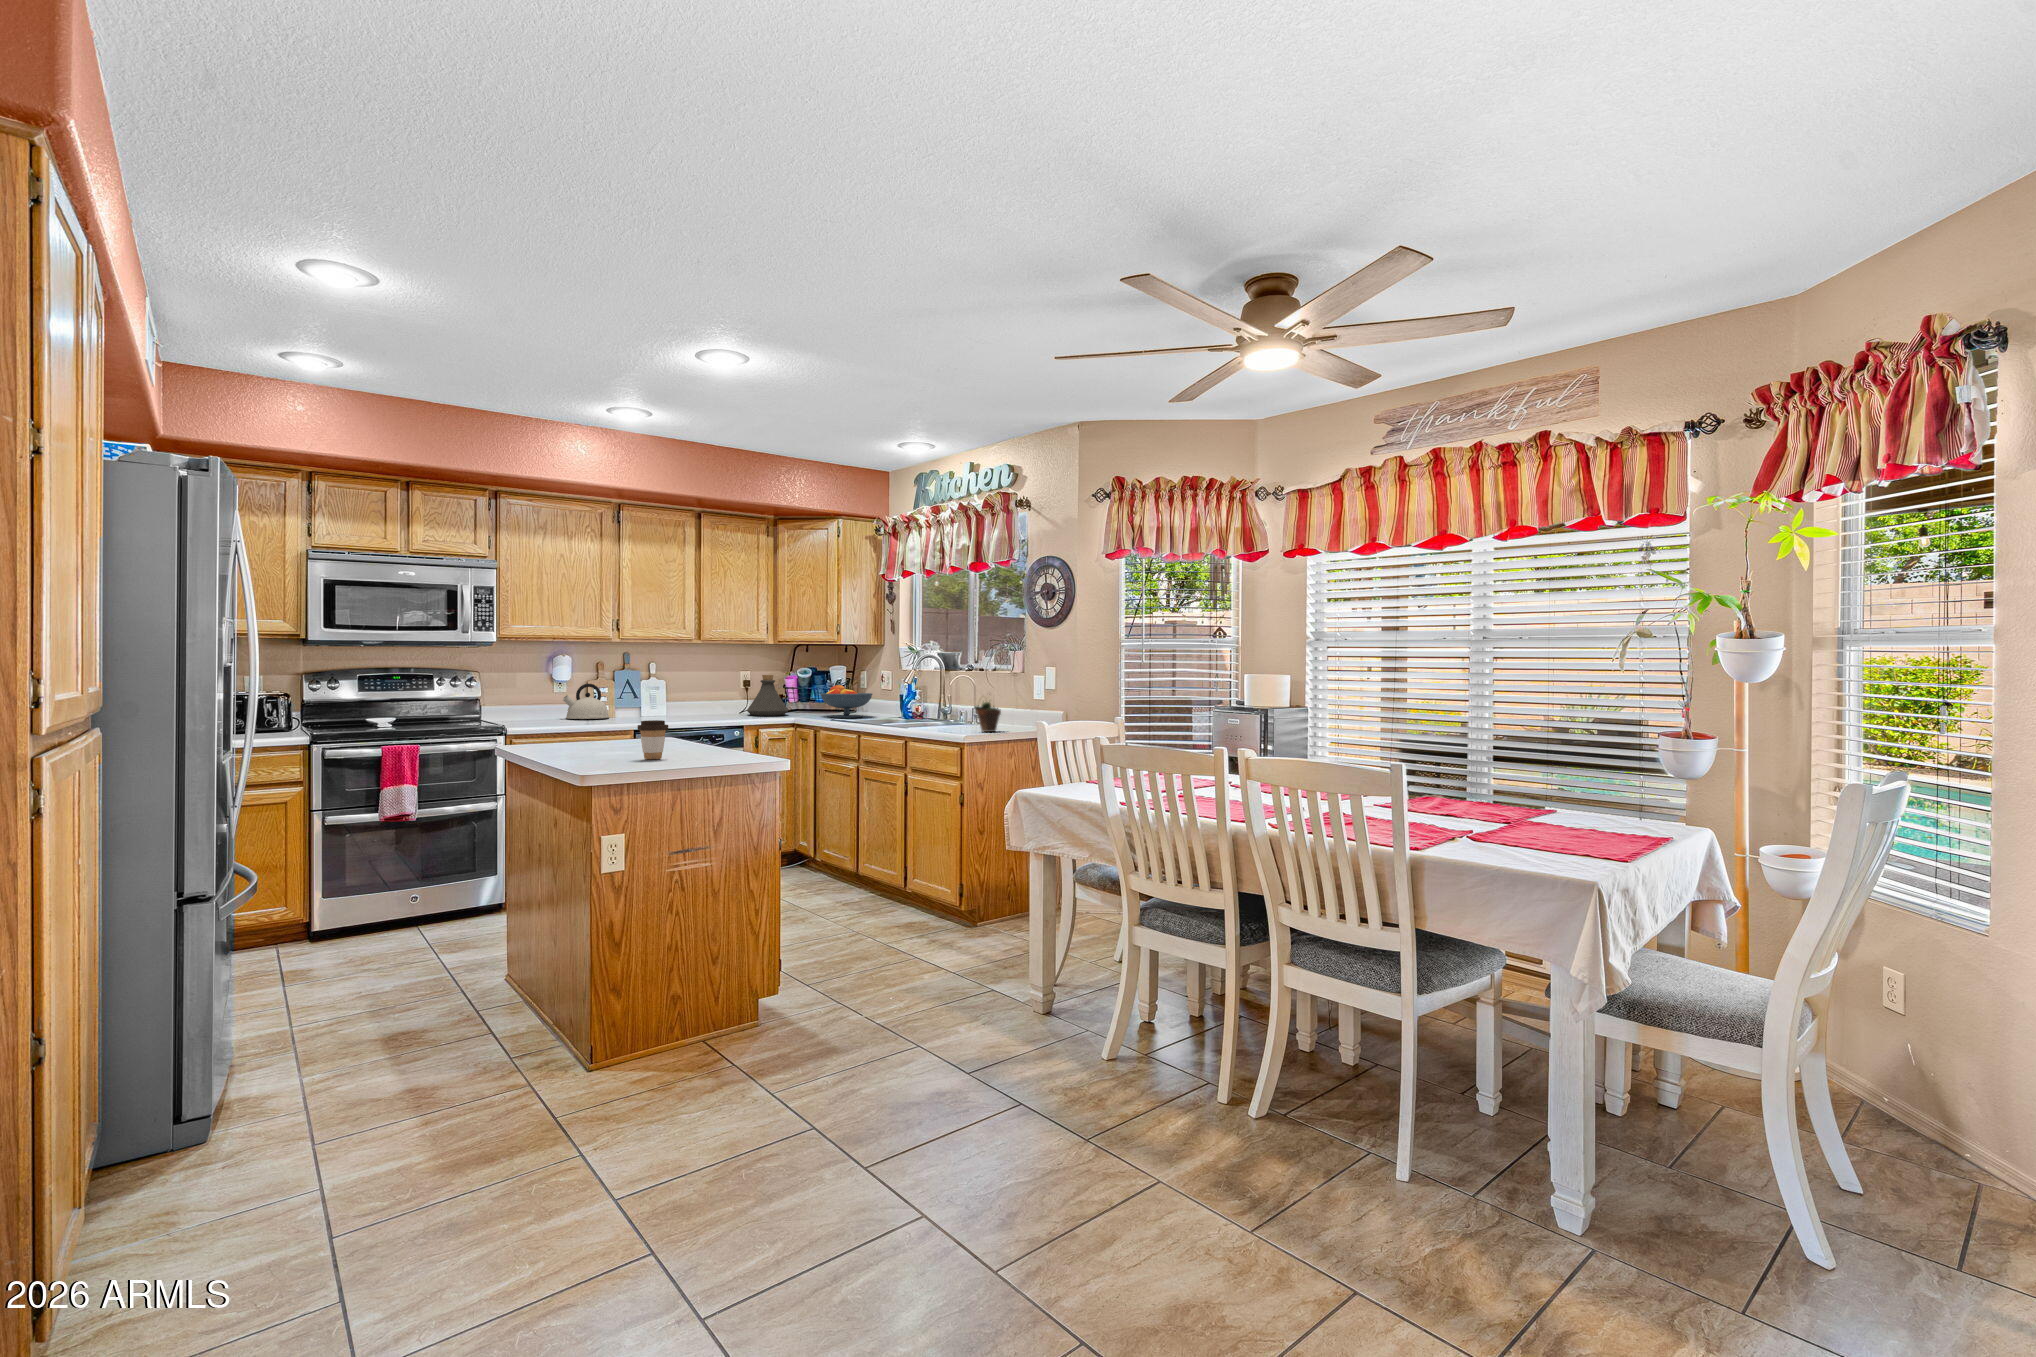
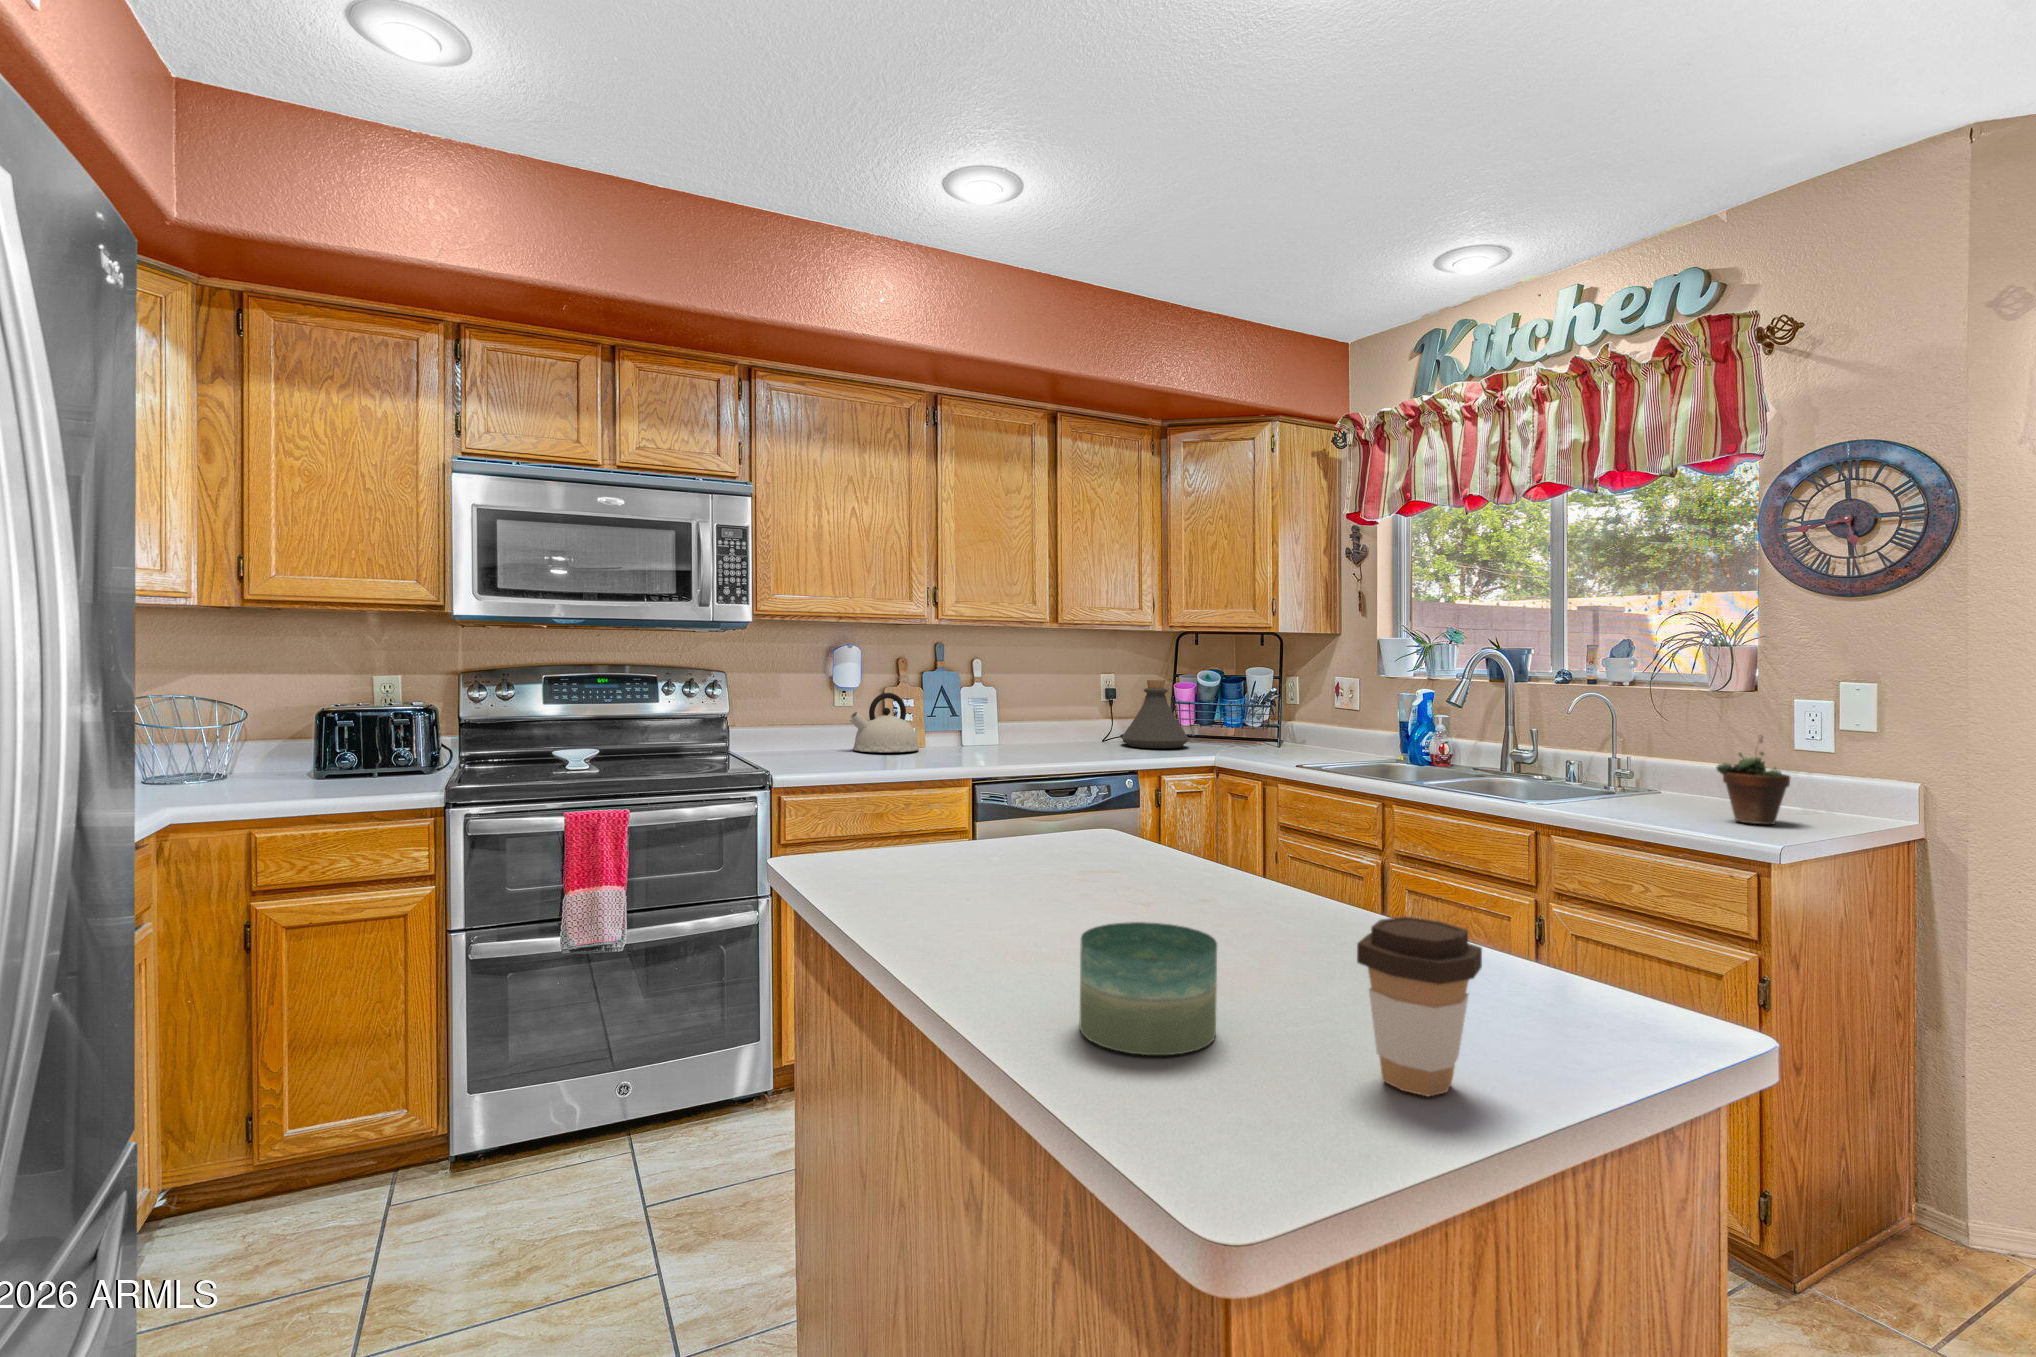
fruit bowl: present [821,685,872,718] -> none [1247,698,1338,756]
candle: none [574,732,615,759] -> present [1079,922,1217,1055]

